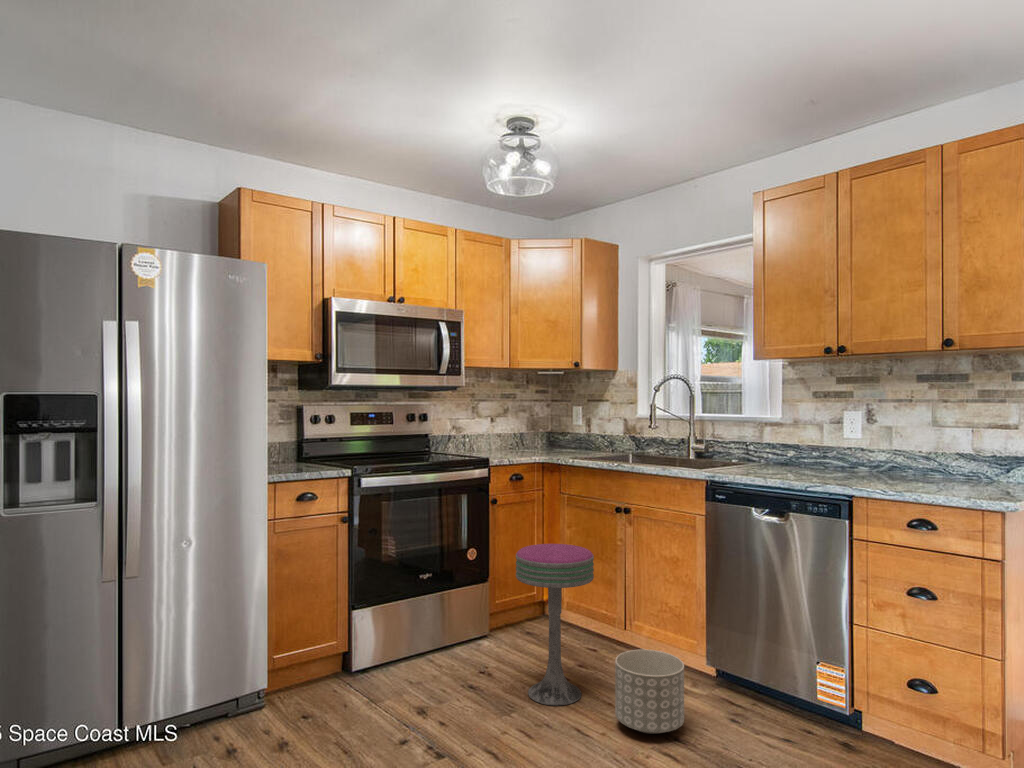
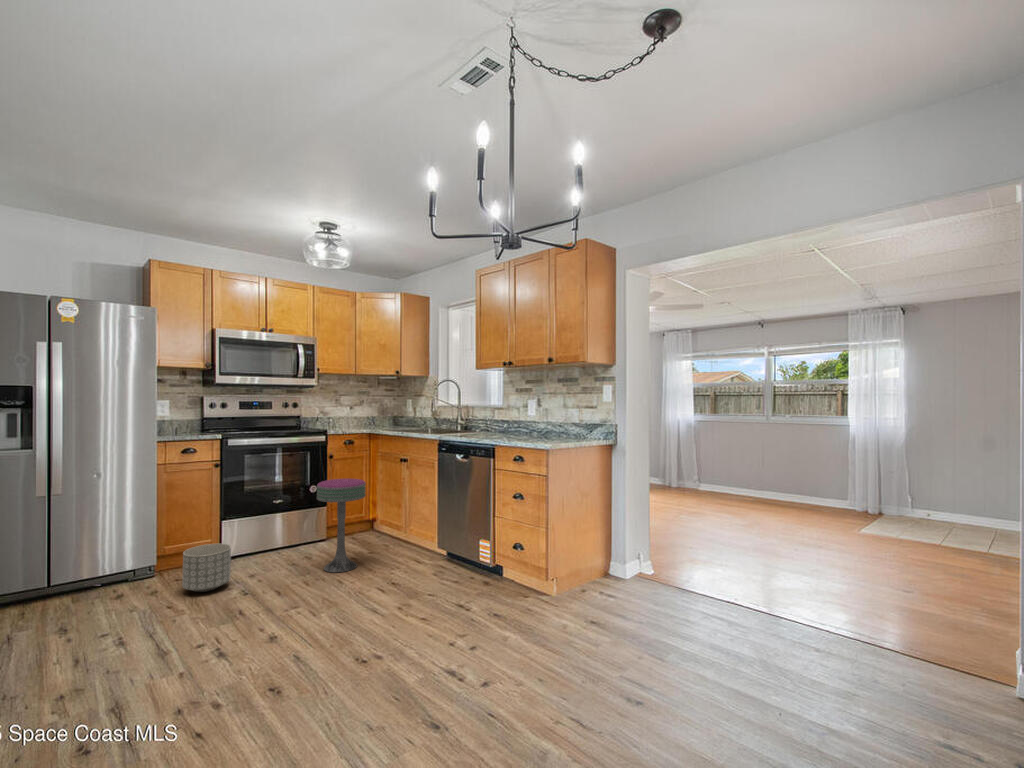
planter: present [615,650,684,734] -> present [182,544,231,592]

